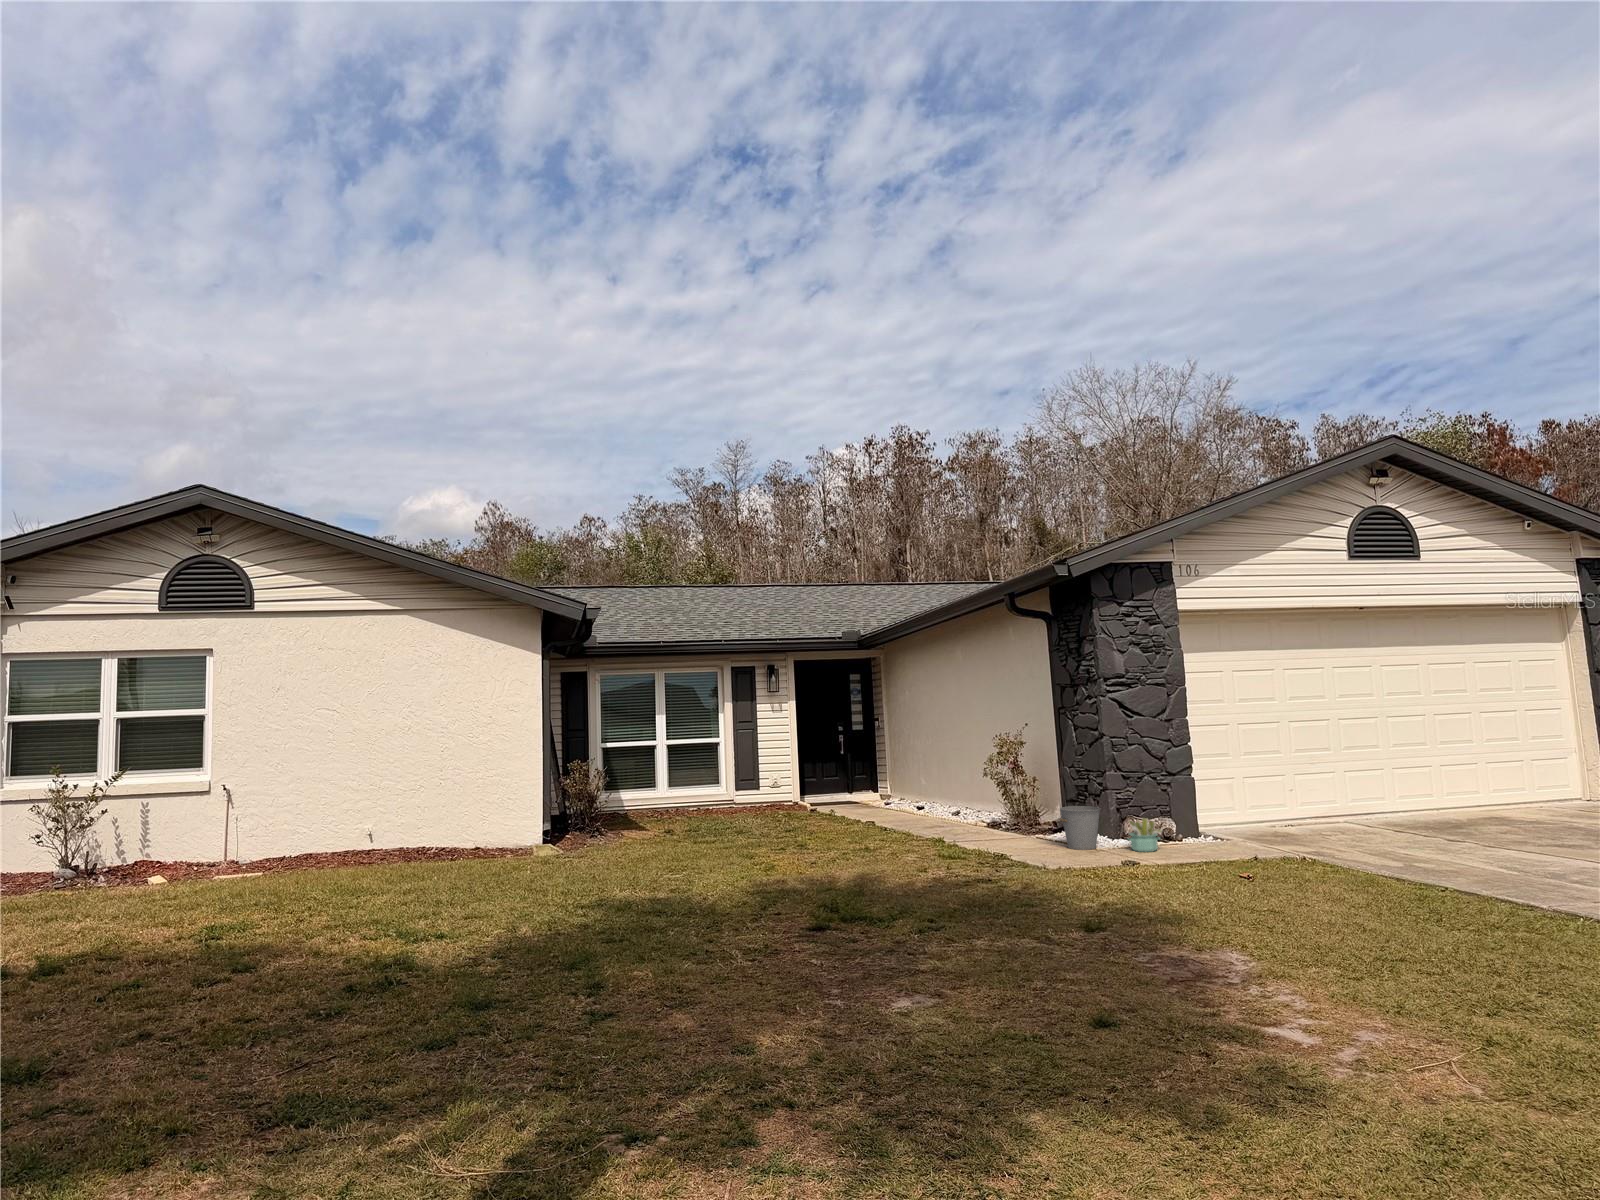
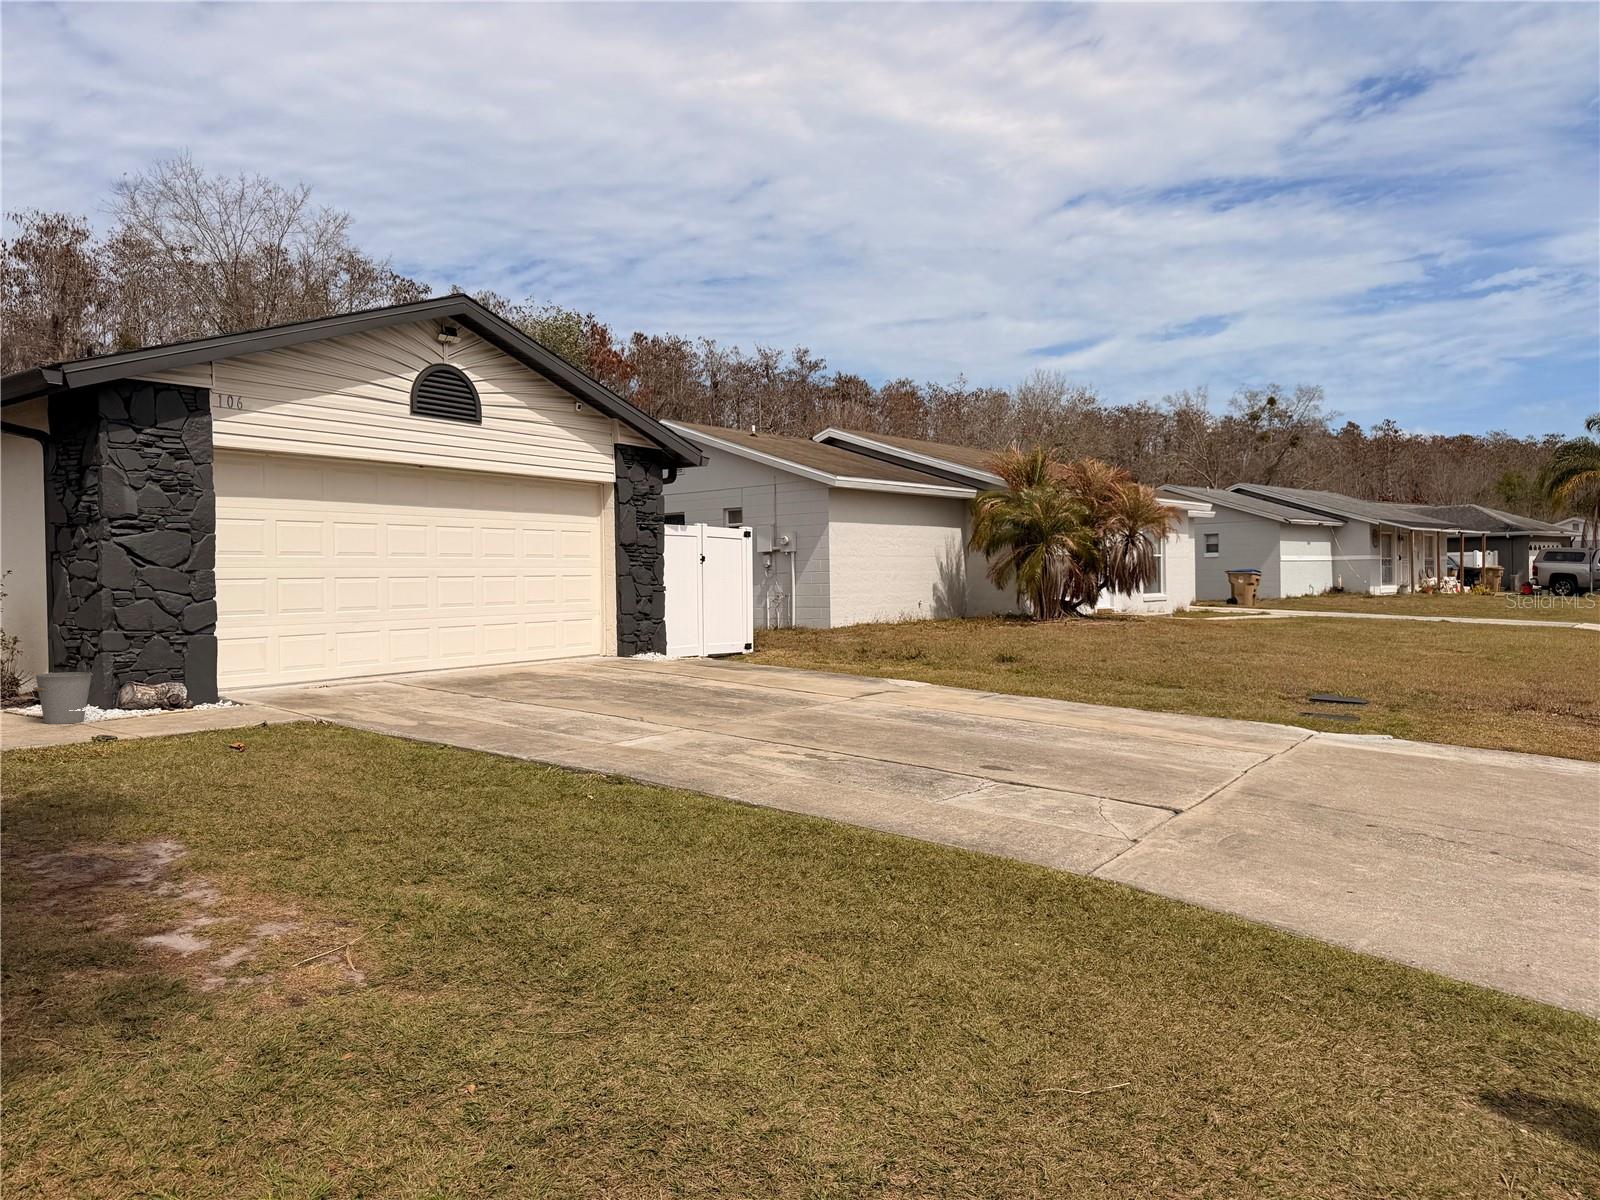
decorative plant: present [1128,818,1162,852] -> none [124,683,172,721]

